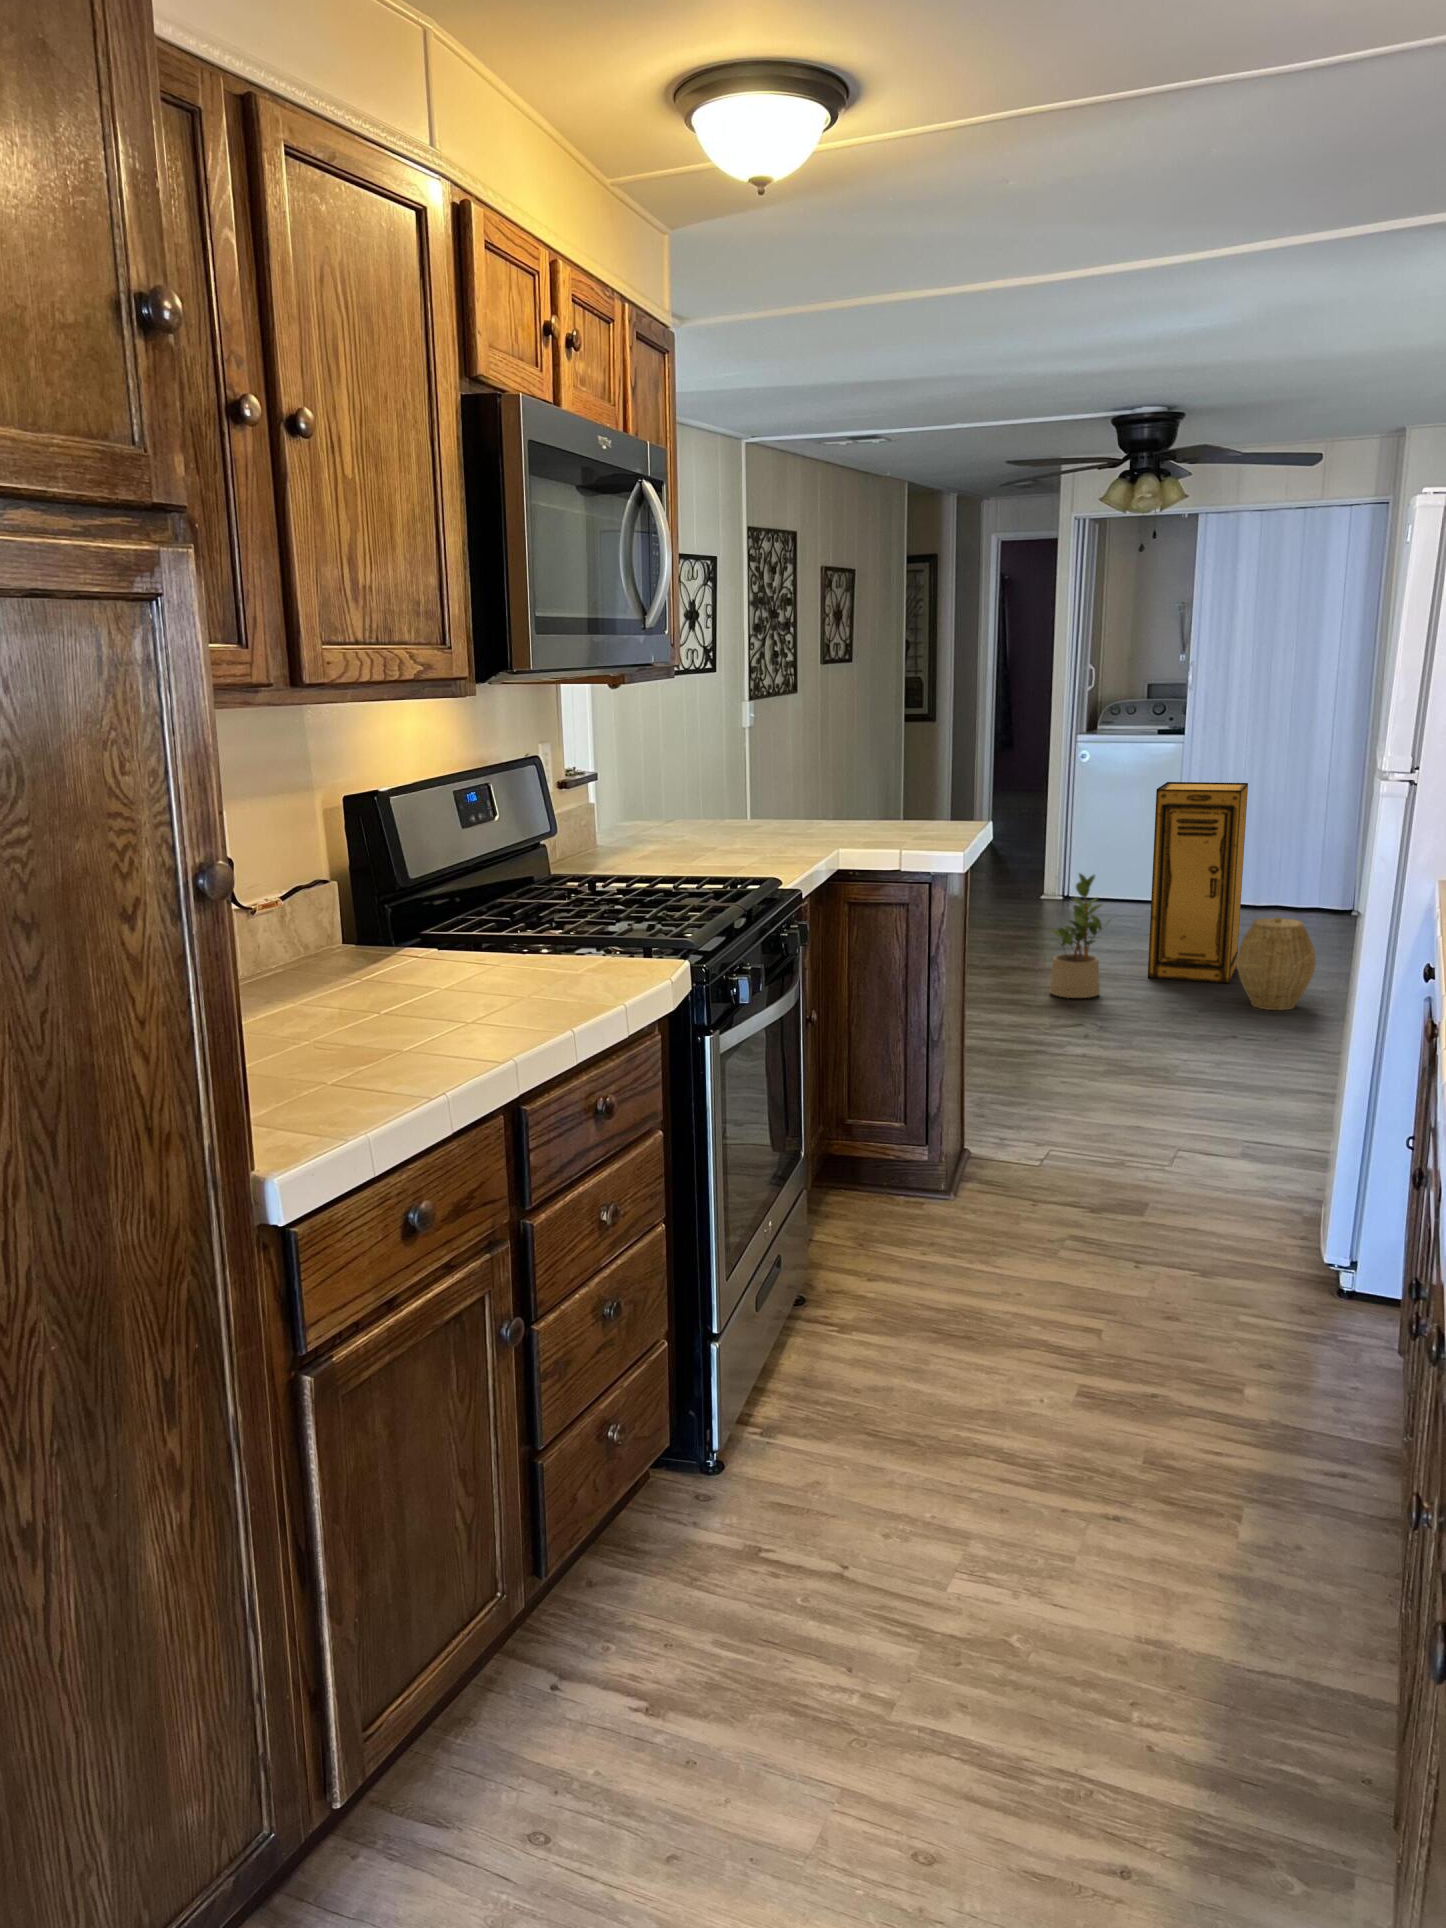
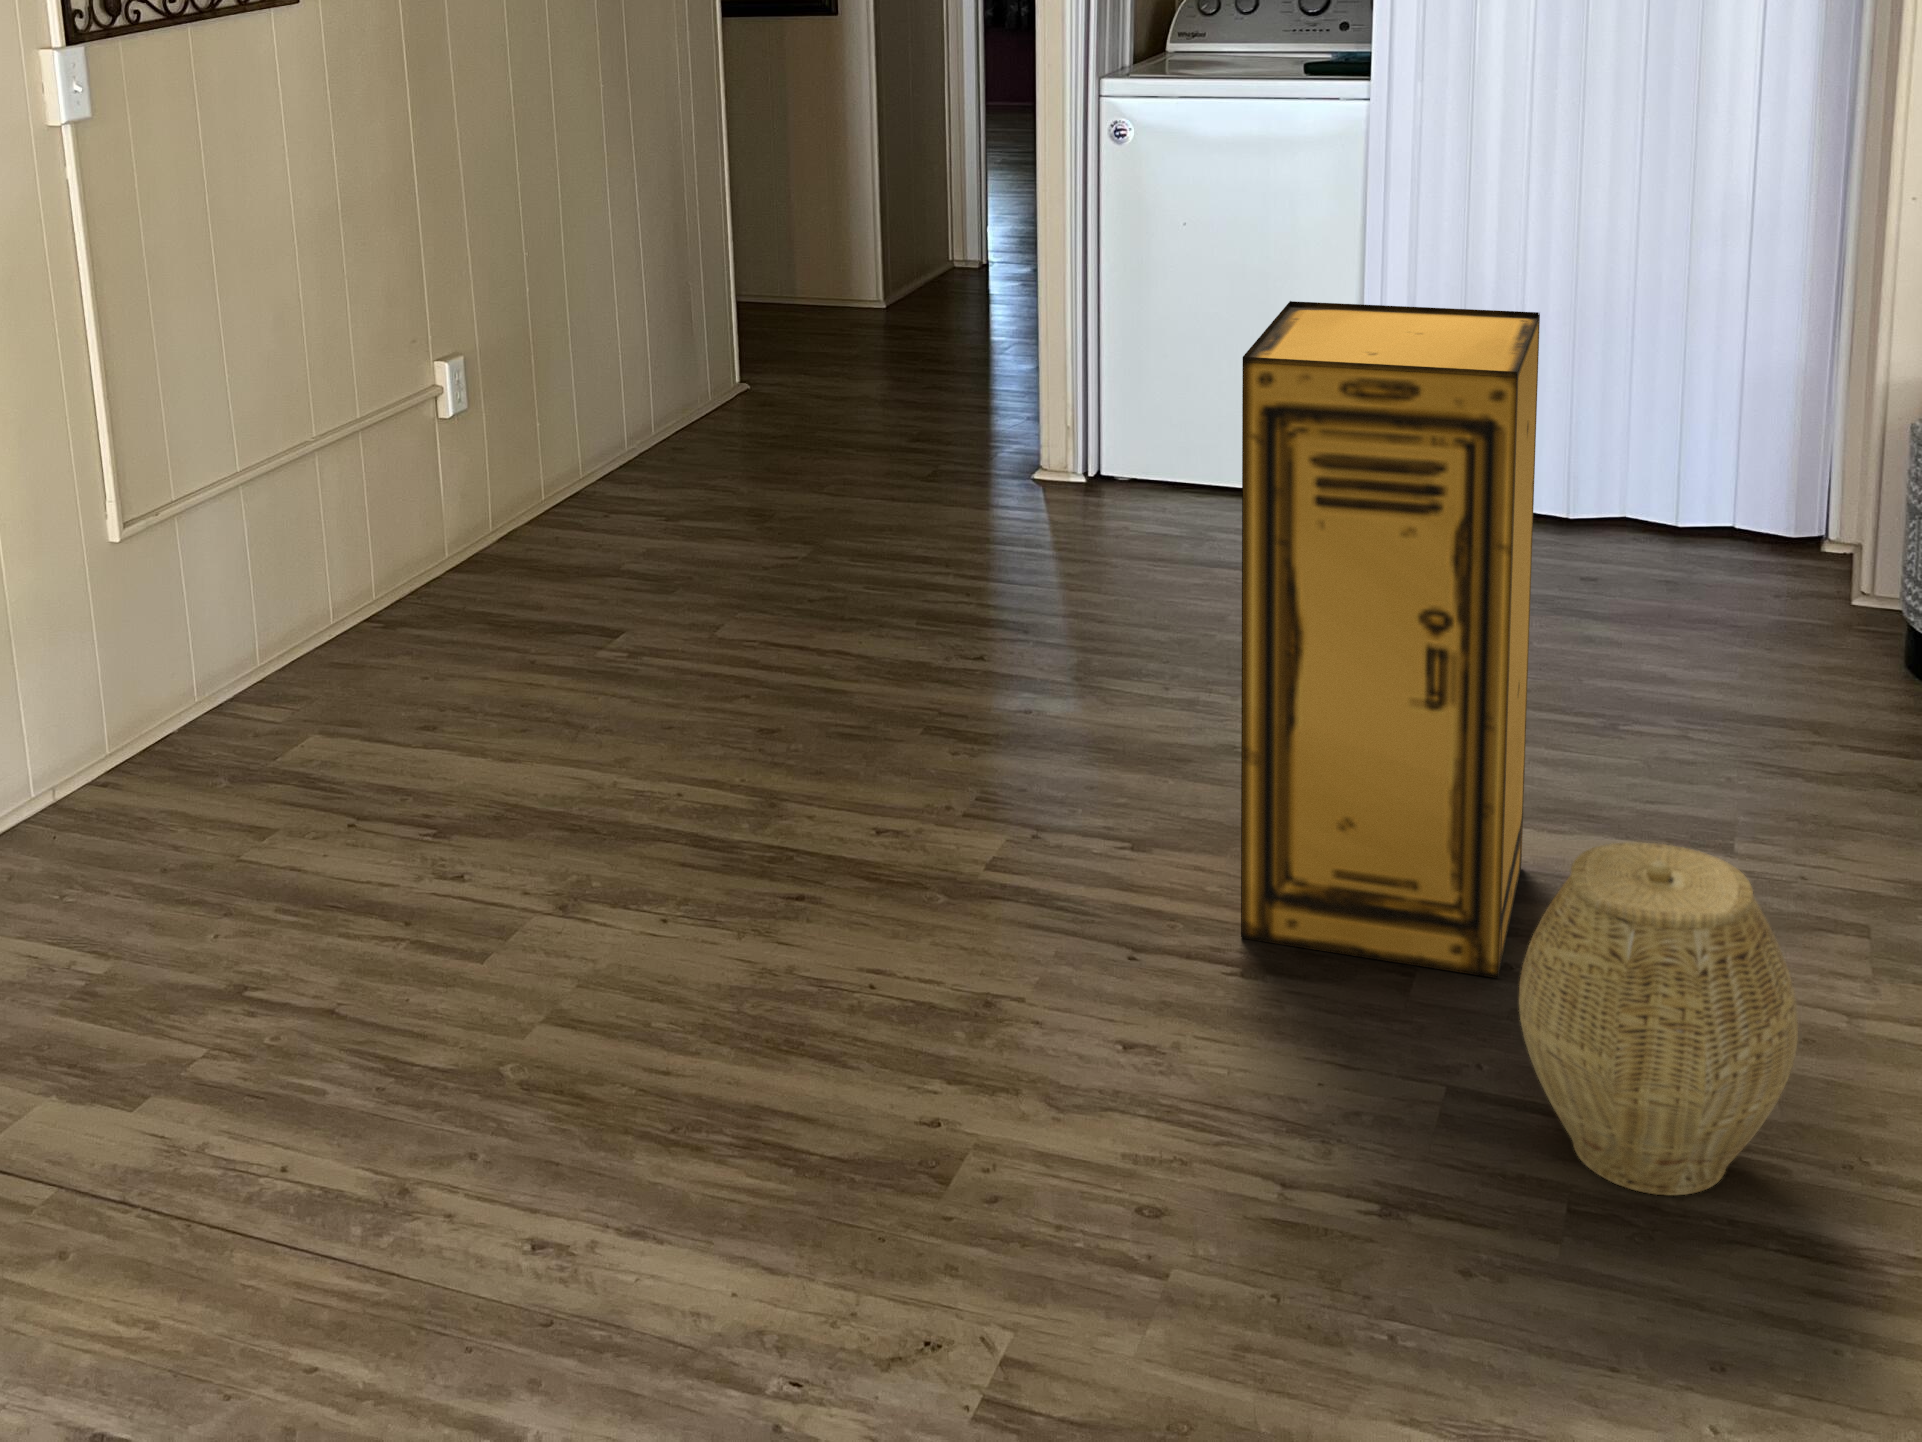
potted plant: present [1050,874,1102,998] -> none [886,677,1094,1105]

